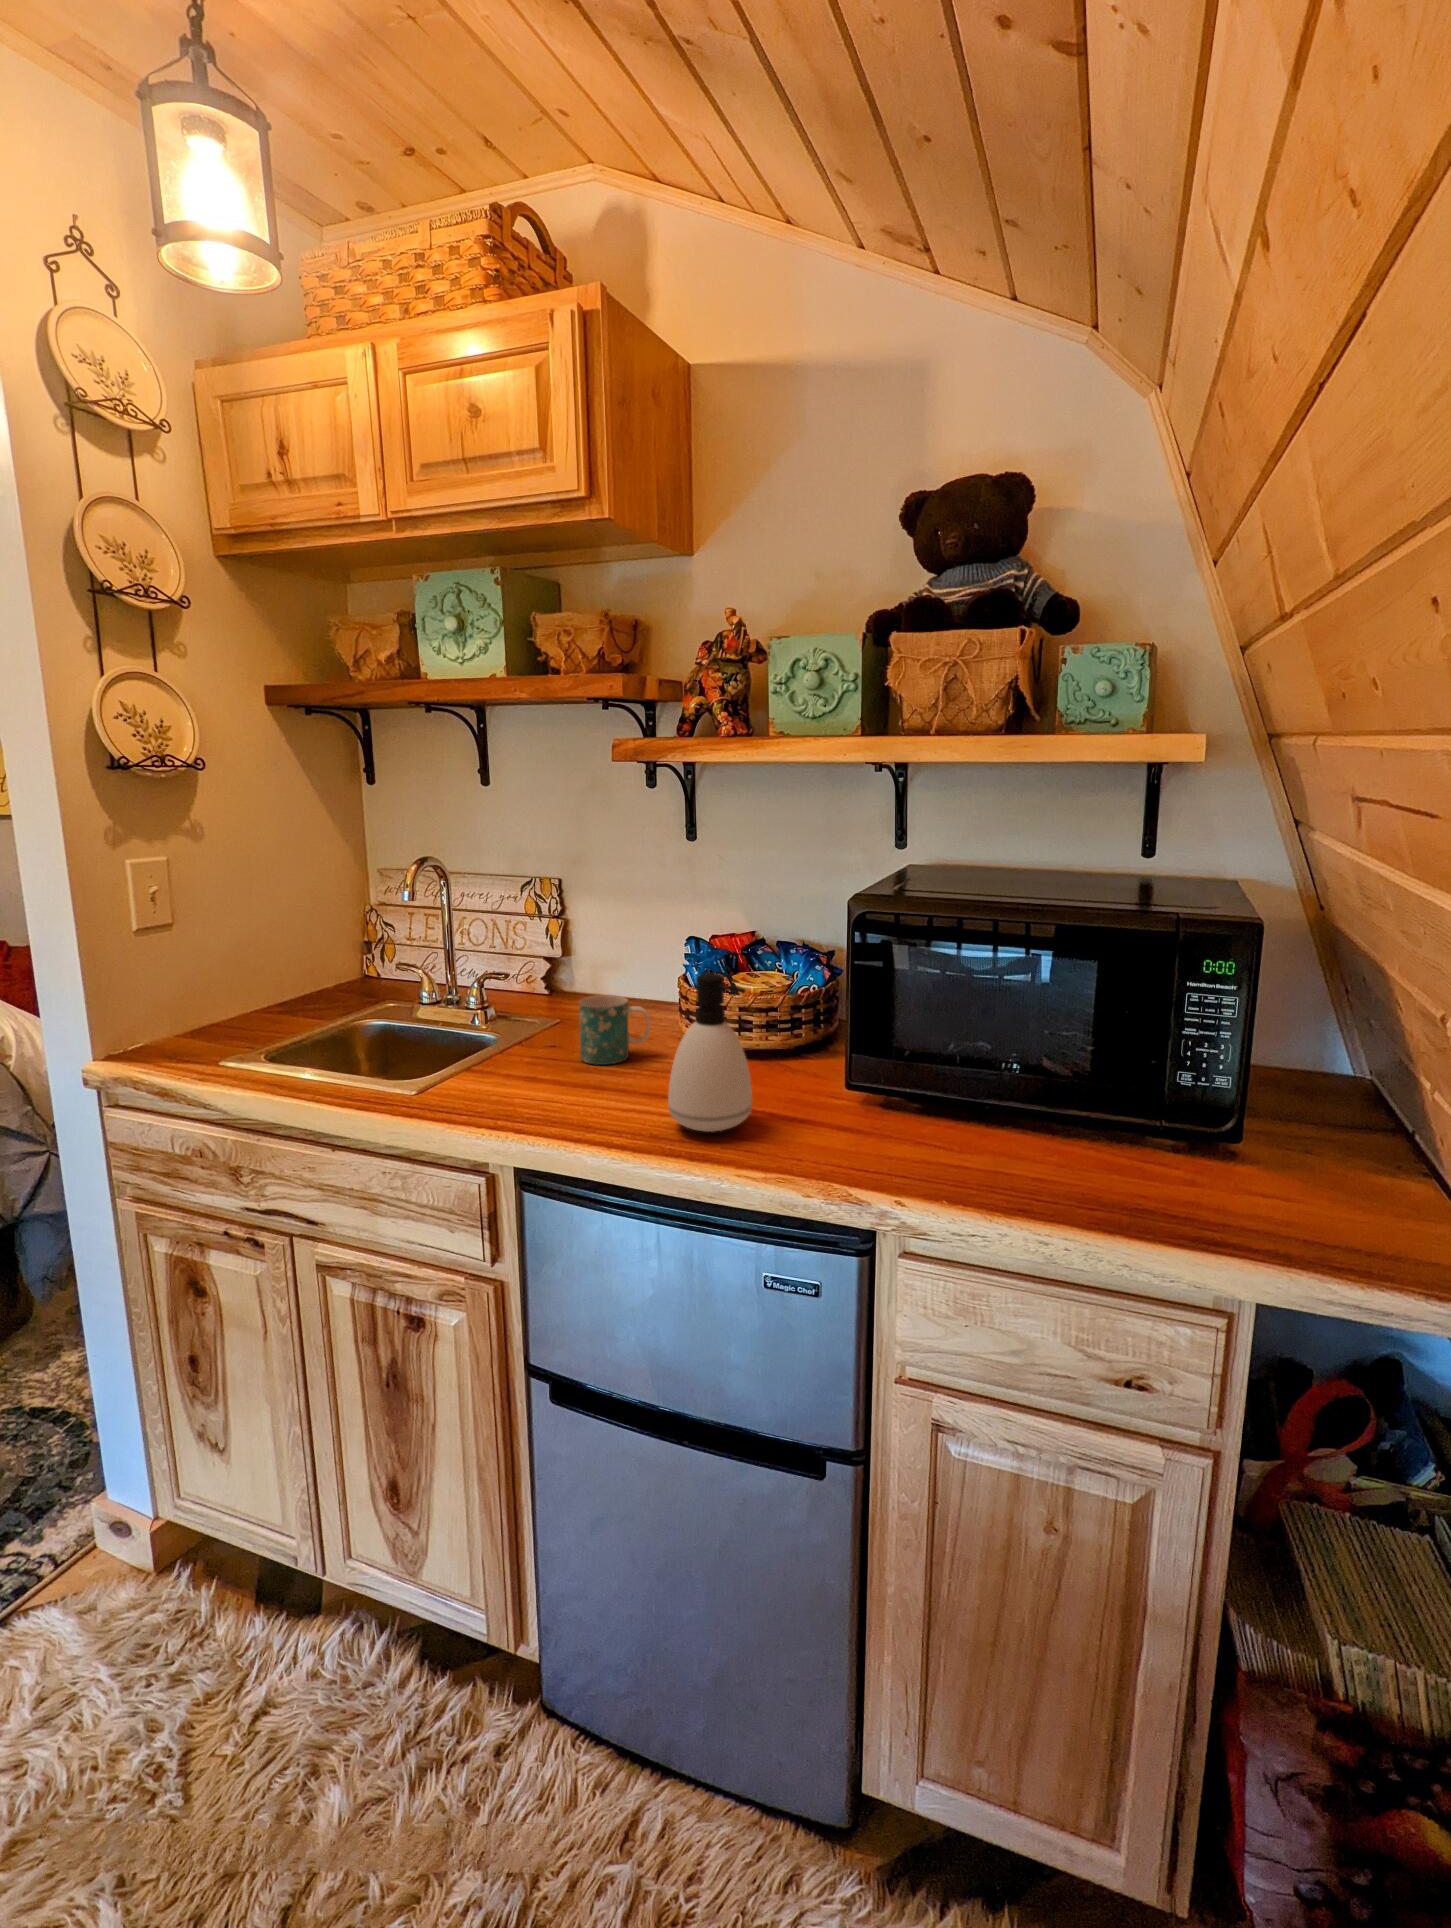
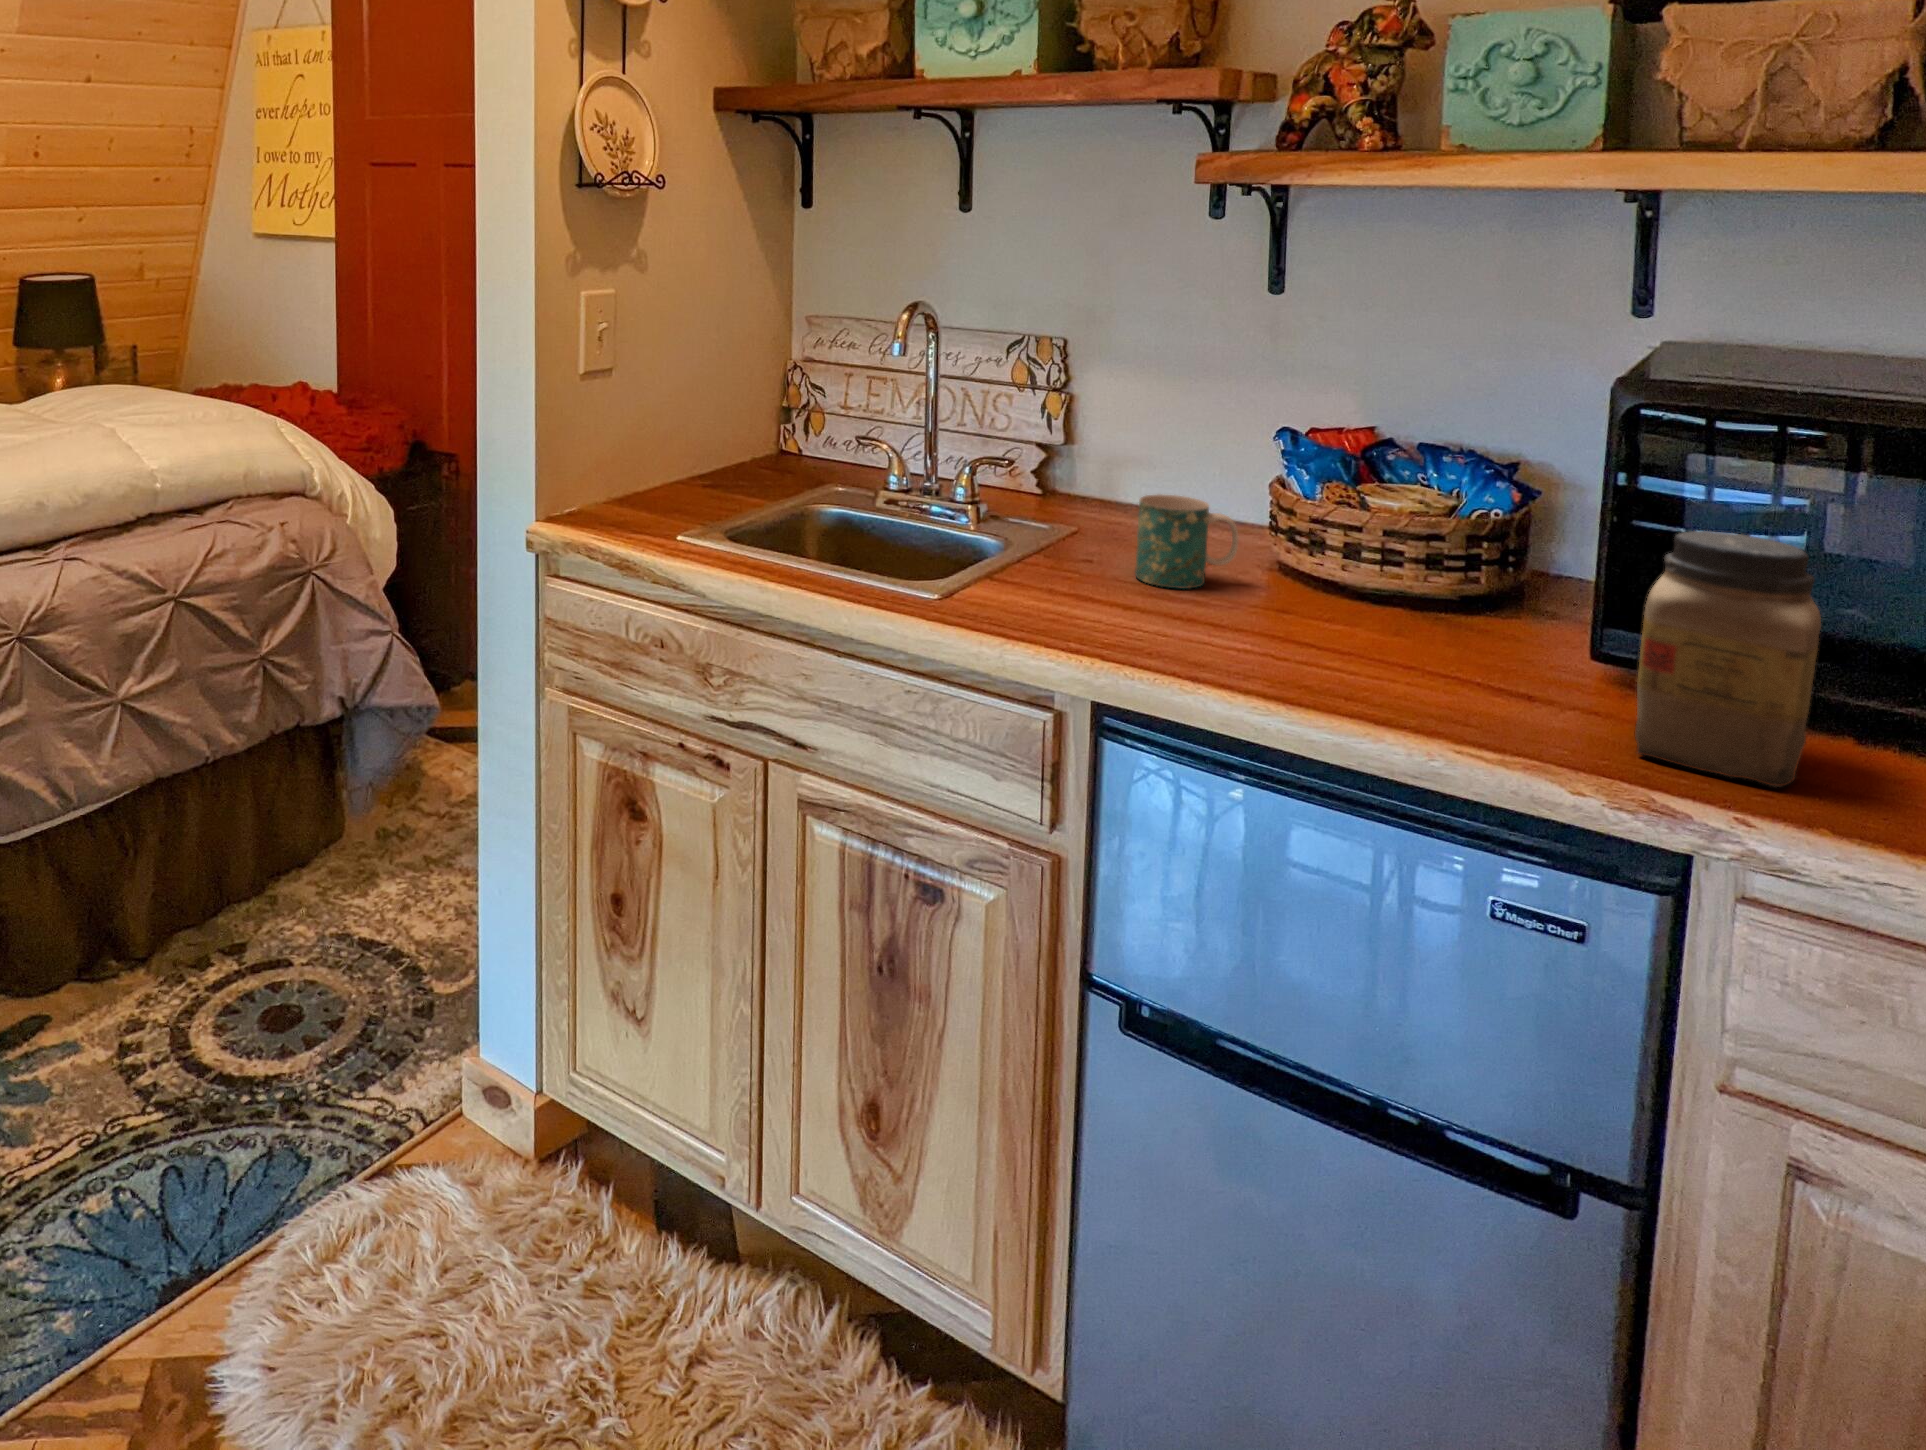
soap dispenser: present [668,973,752,1132] -> none [1324,469,1467,689]
jar: none [845,1003,949,1174] -> present [1635,531,1821,787]

